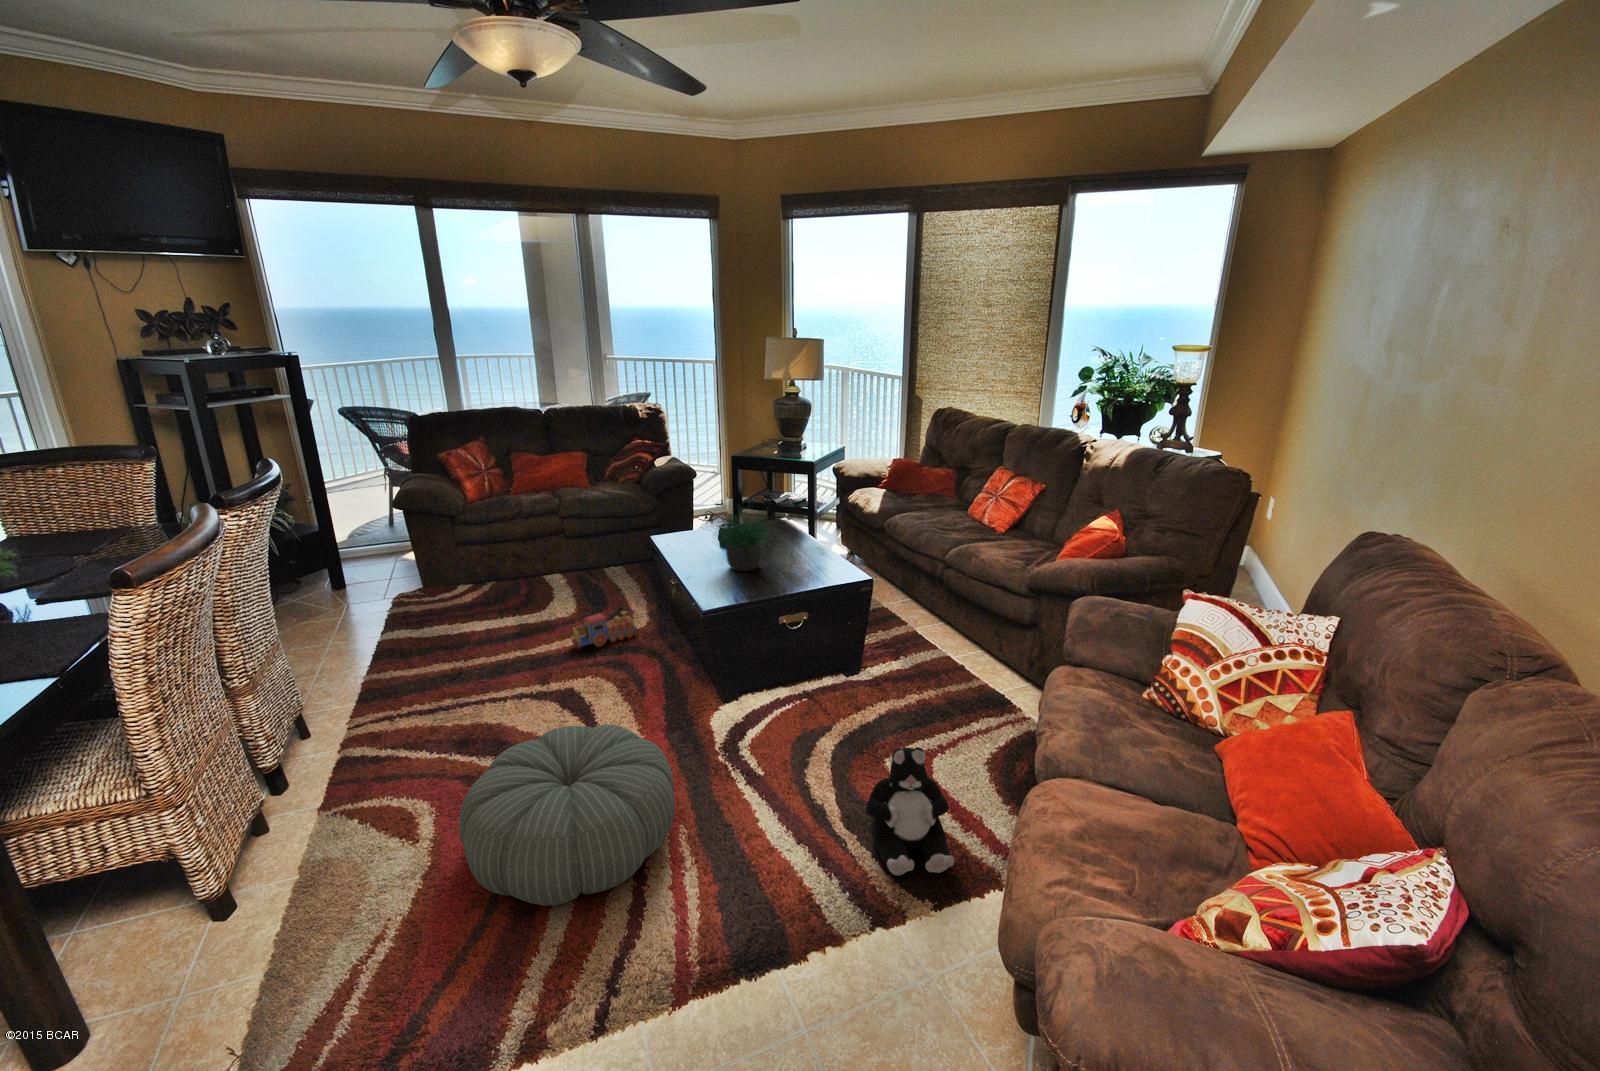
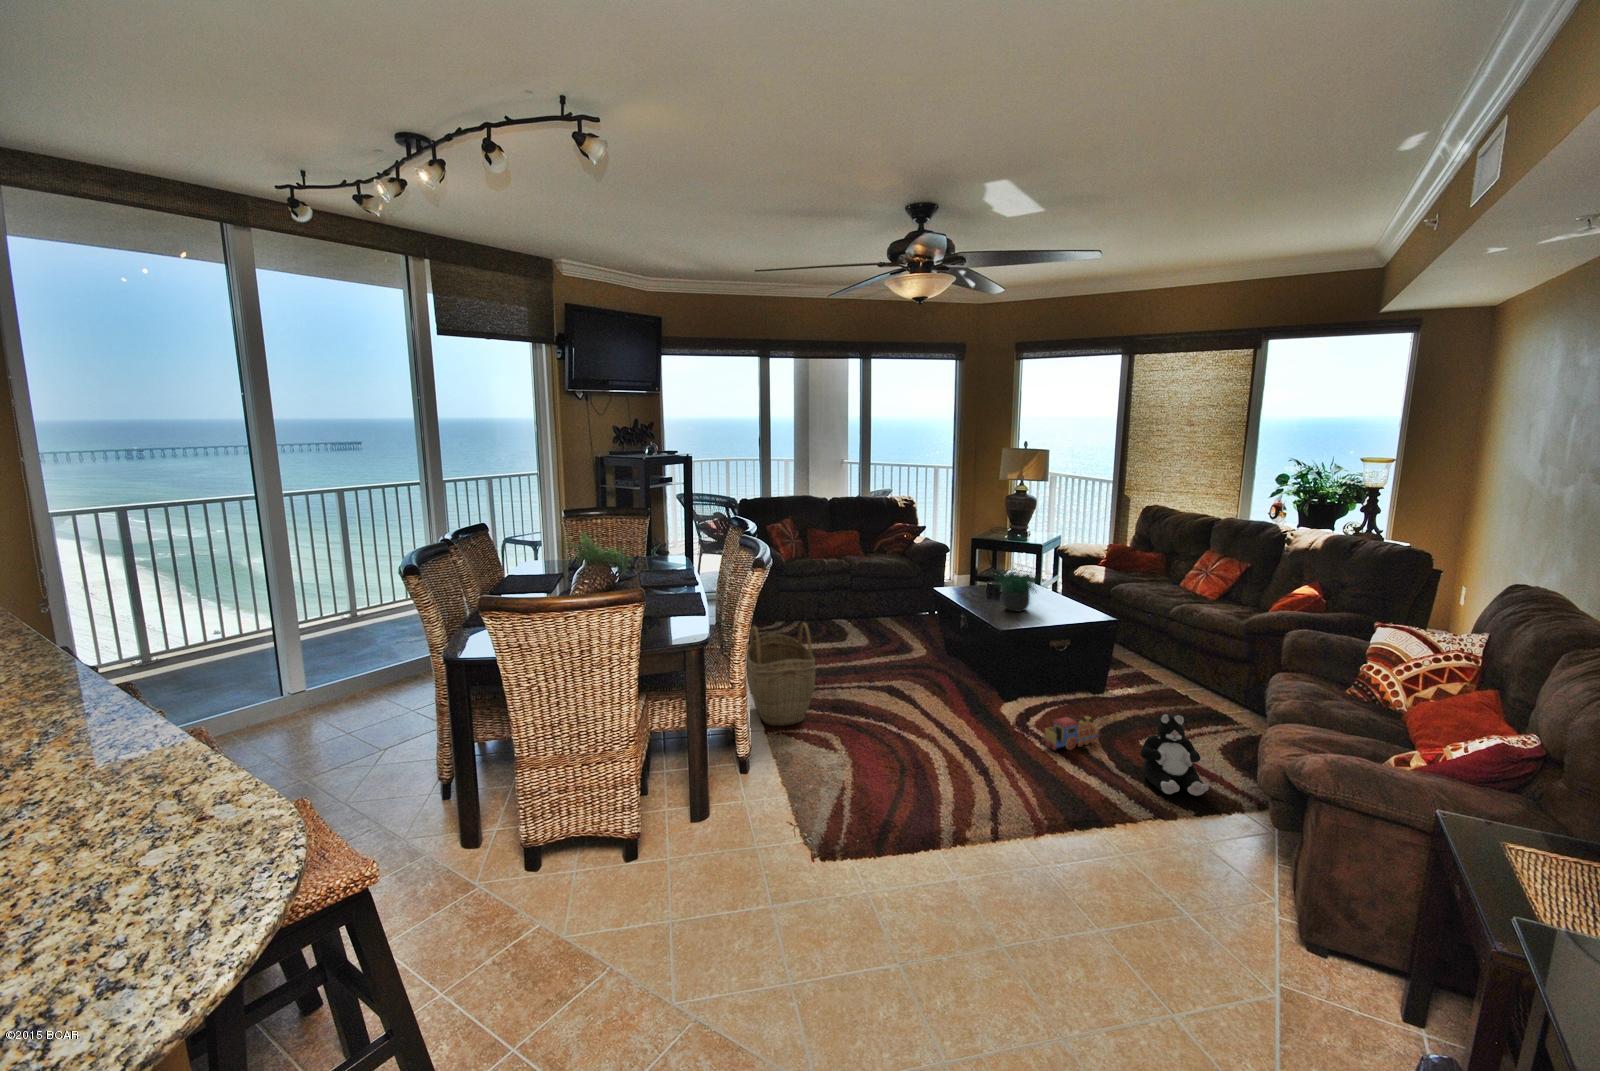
toy train: present [572,611,637,648] -> present [1041,716,1100,750]
woven basket: none [281,627,413,795] -> present [747,623,815,726]
pouf: present [459,724,675,906] -> none [876,690,1008,783]

